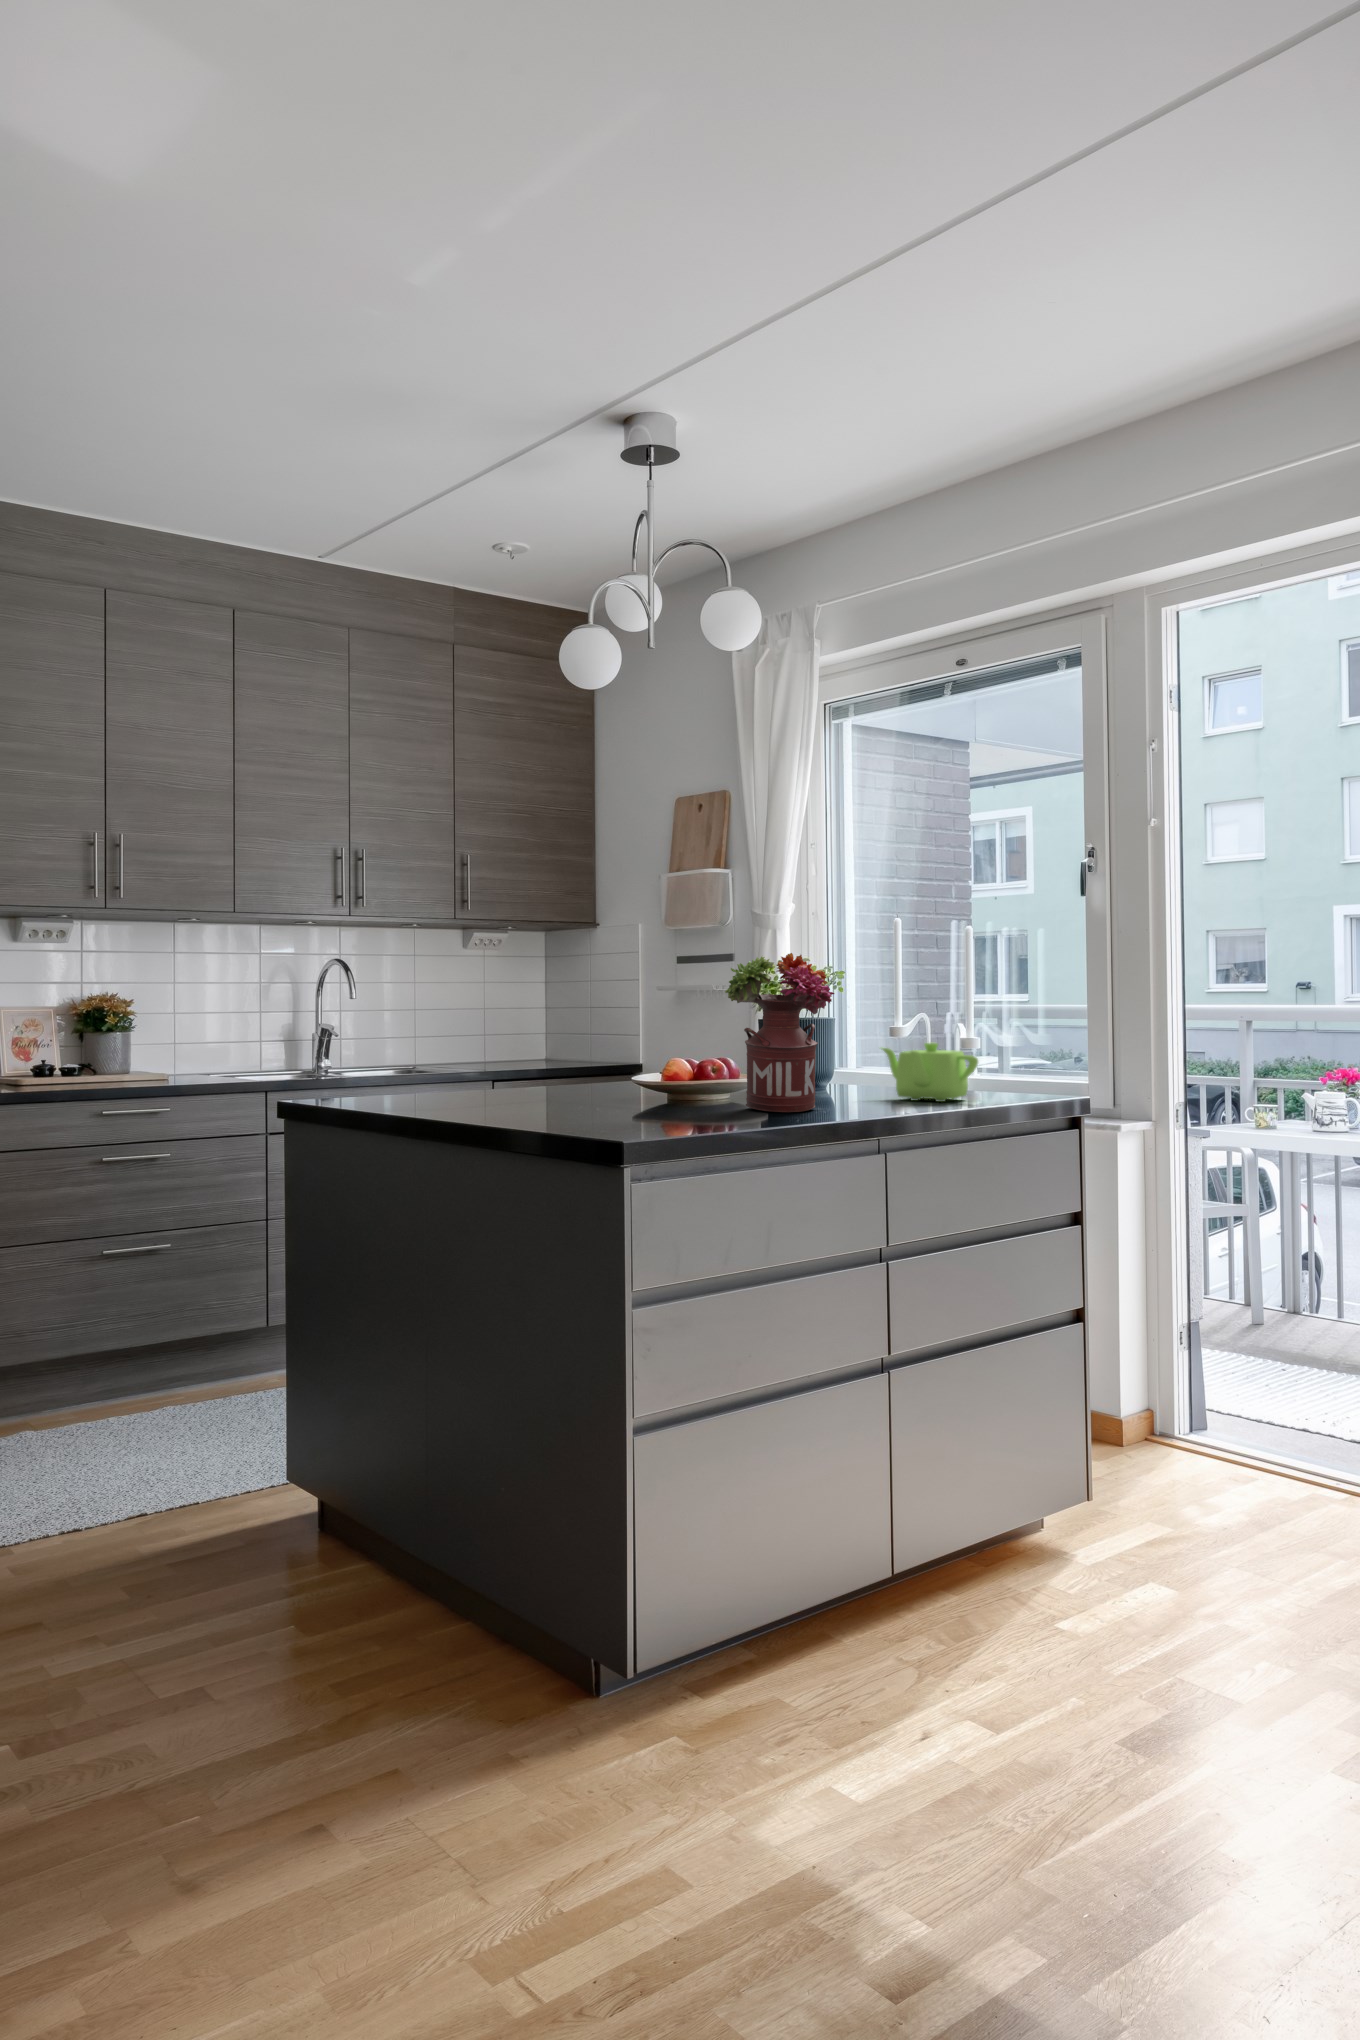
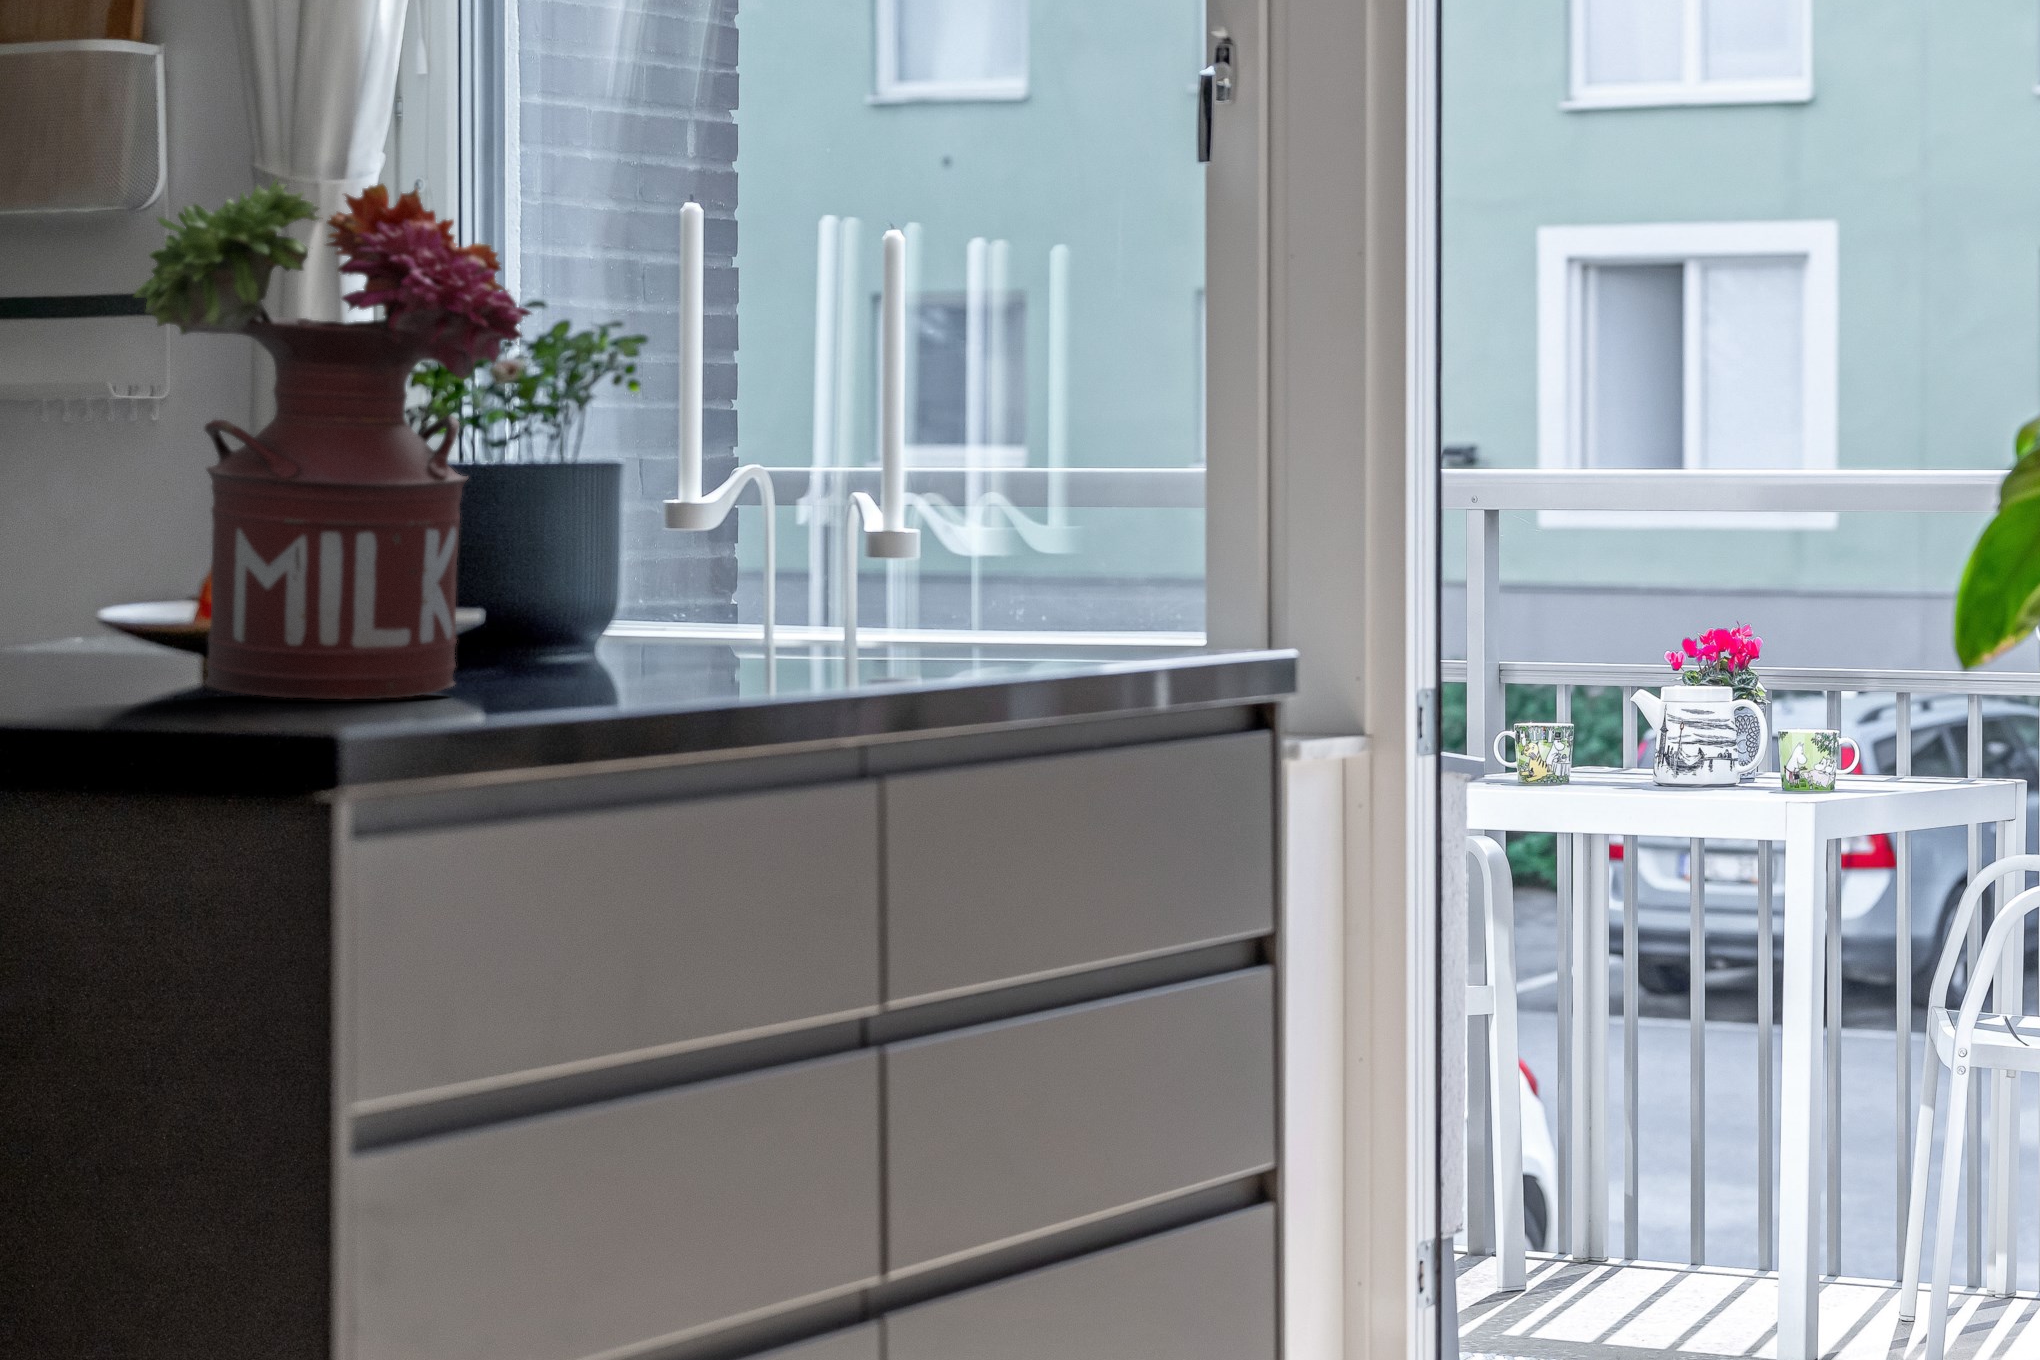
teapot: present [882,1043,978,1102] -> none [654,506,958,676]

